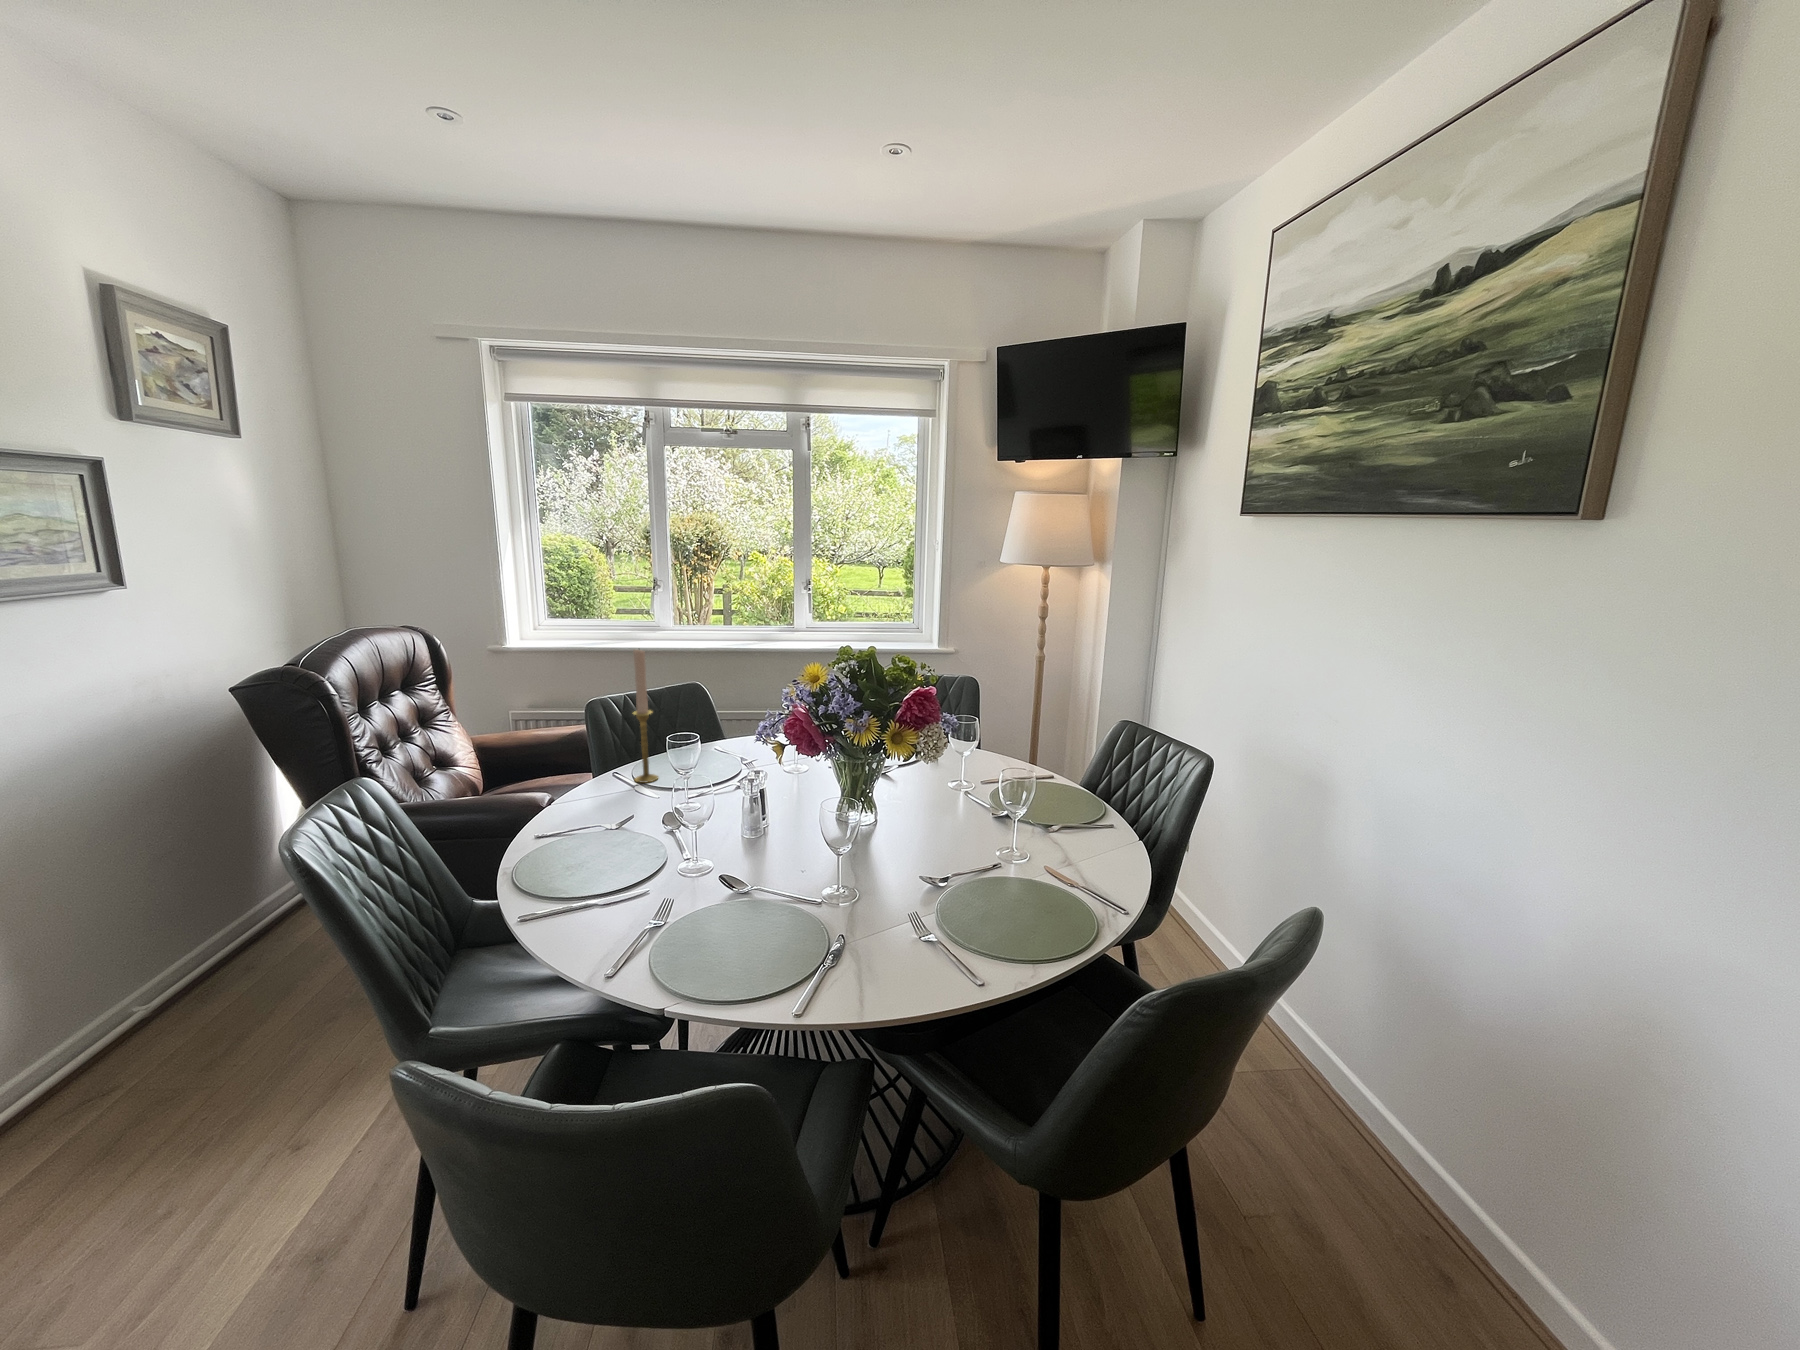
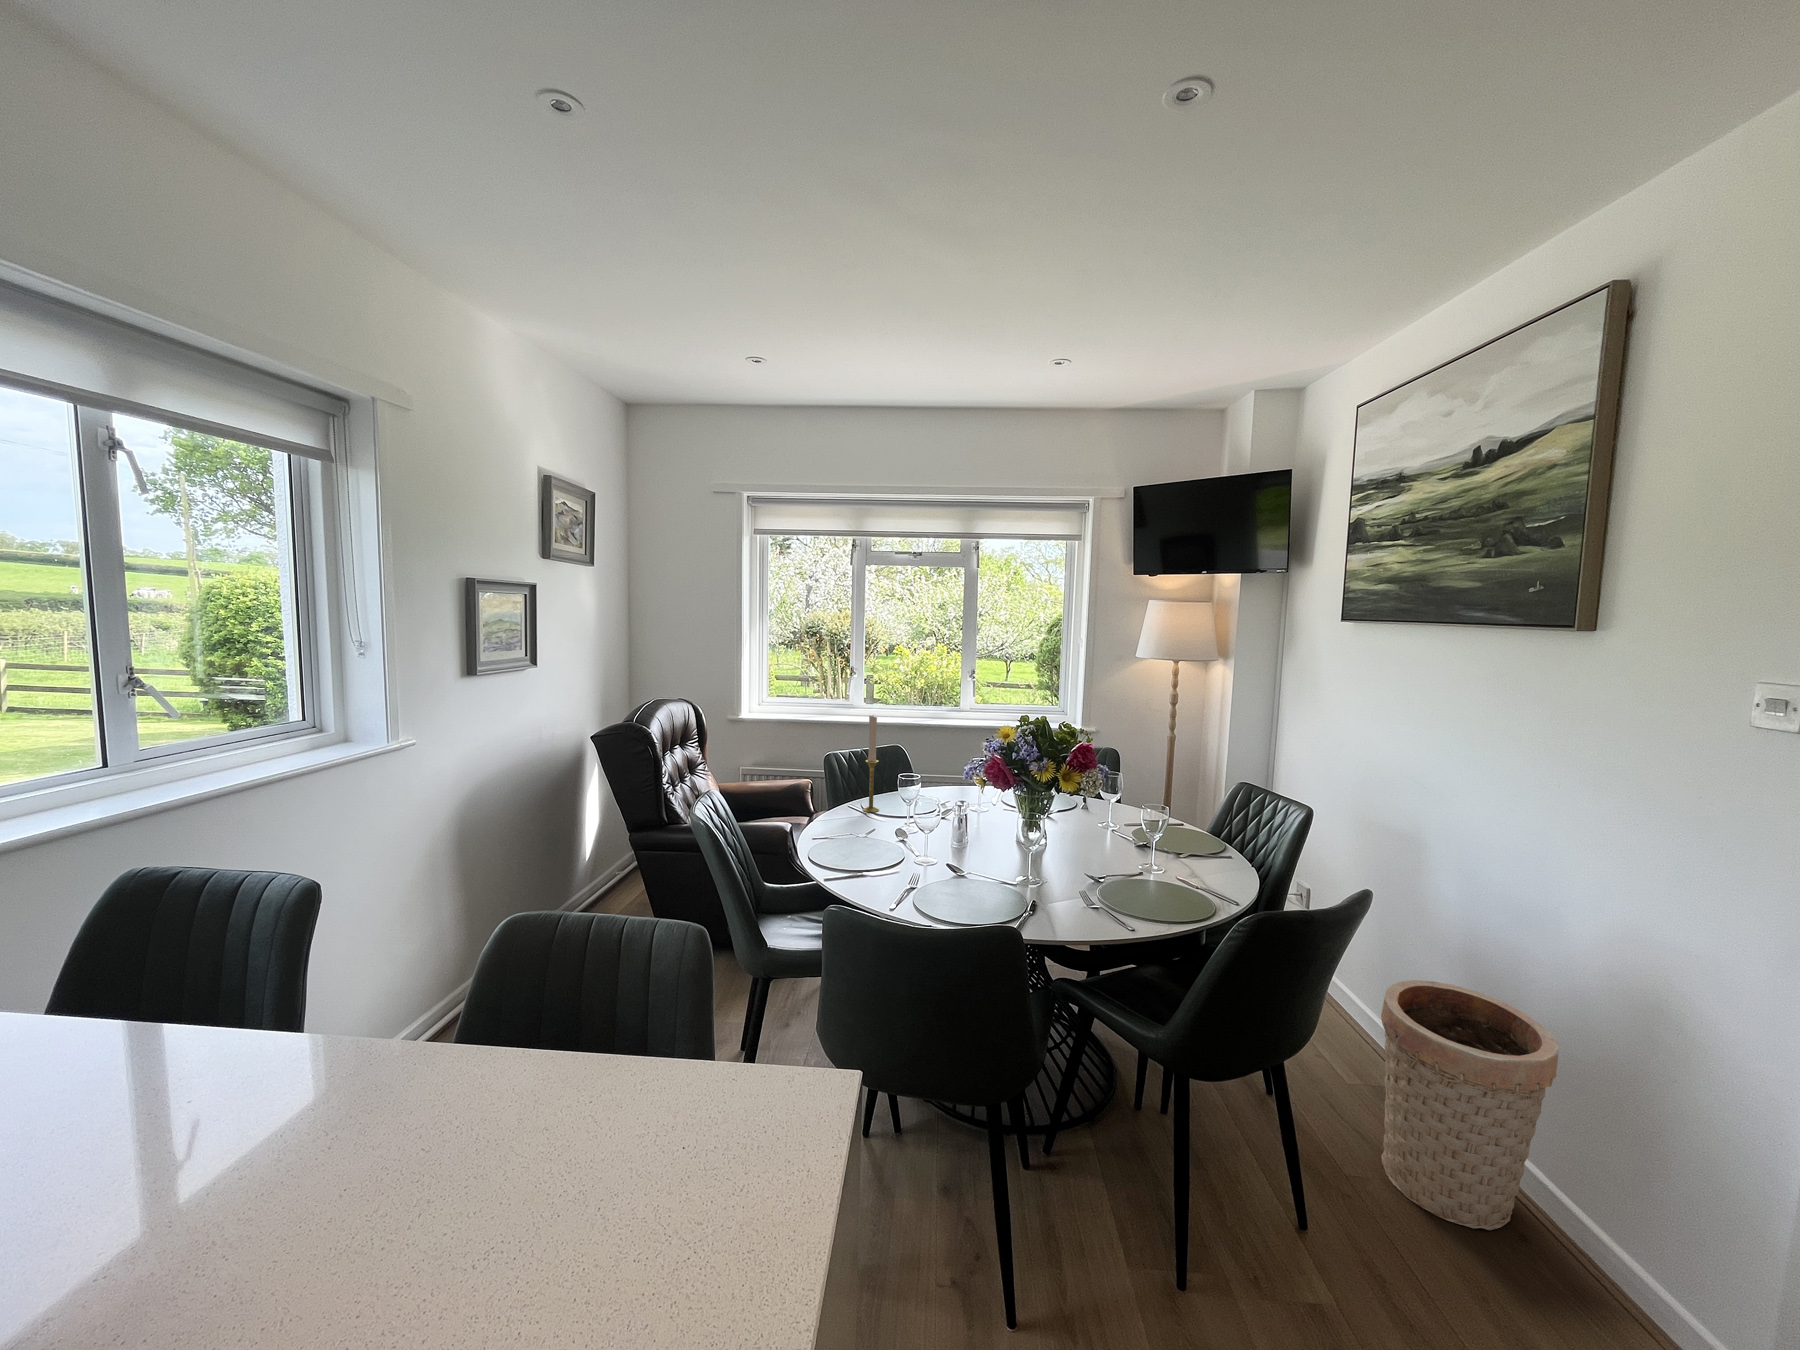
basket: none [1280,964,1513,1267] -> present [1381,980,1559,1230]

